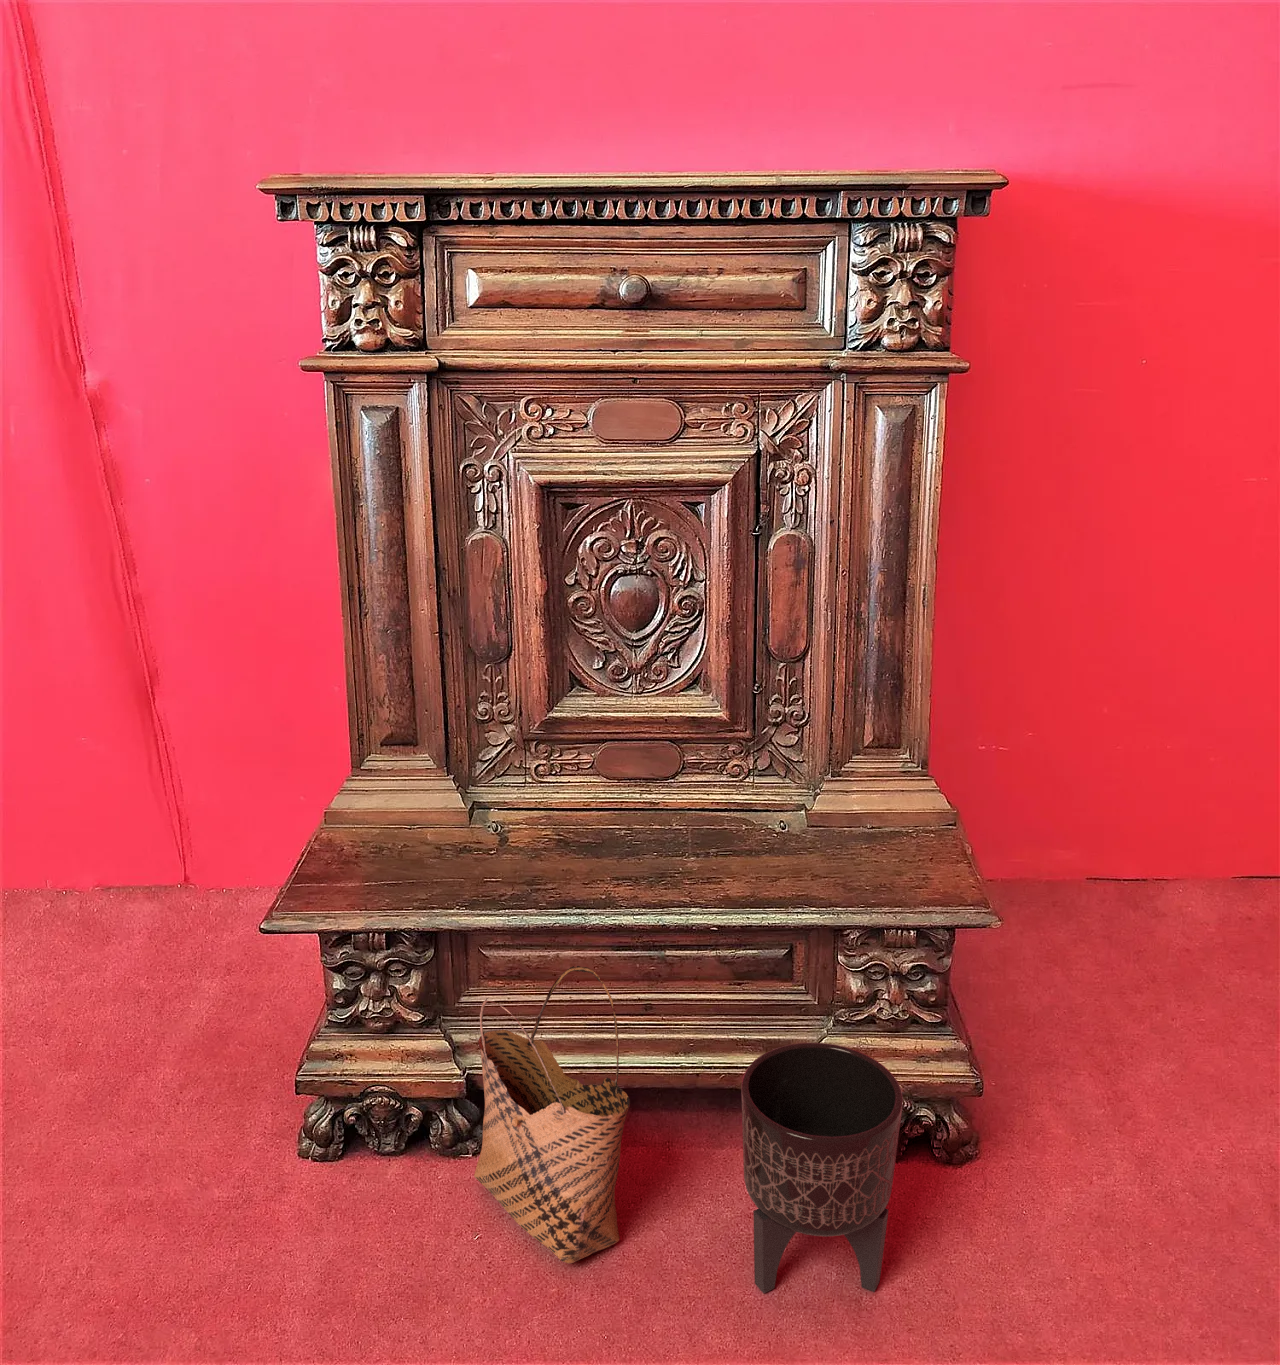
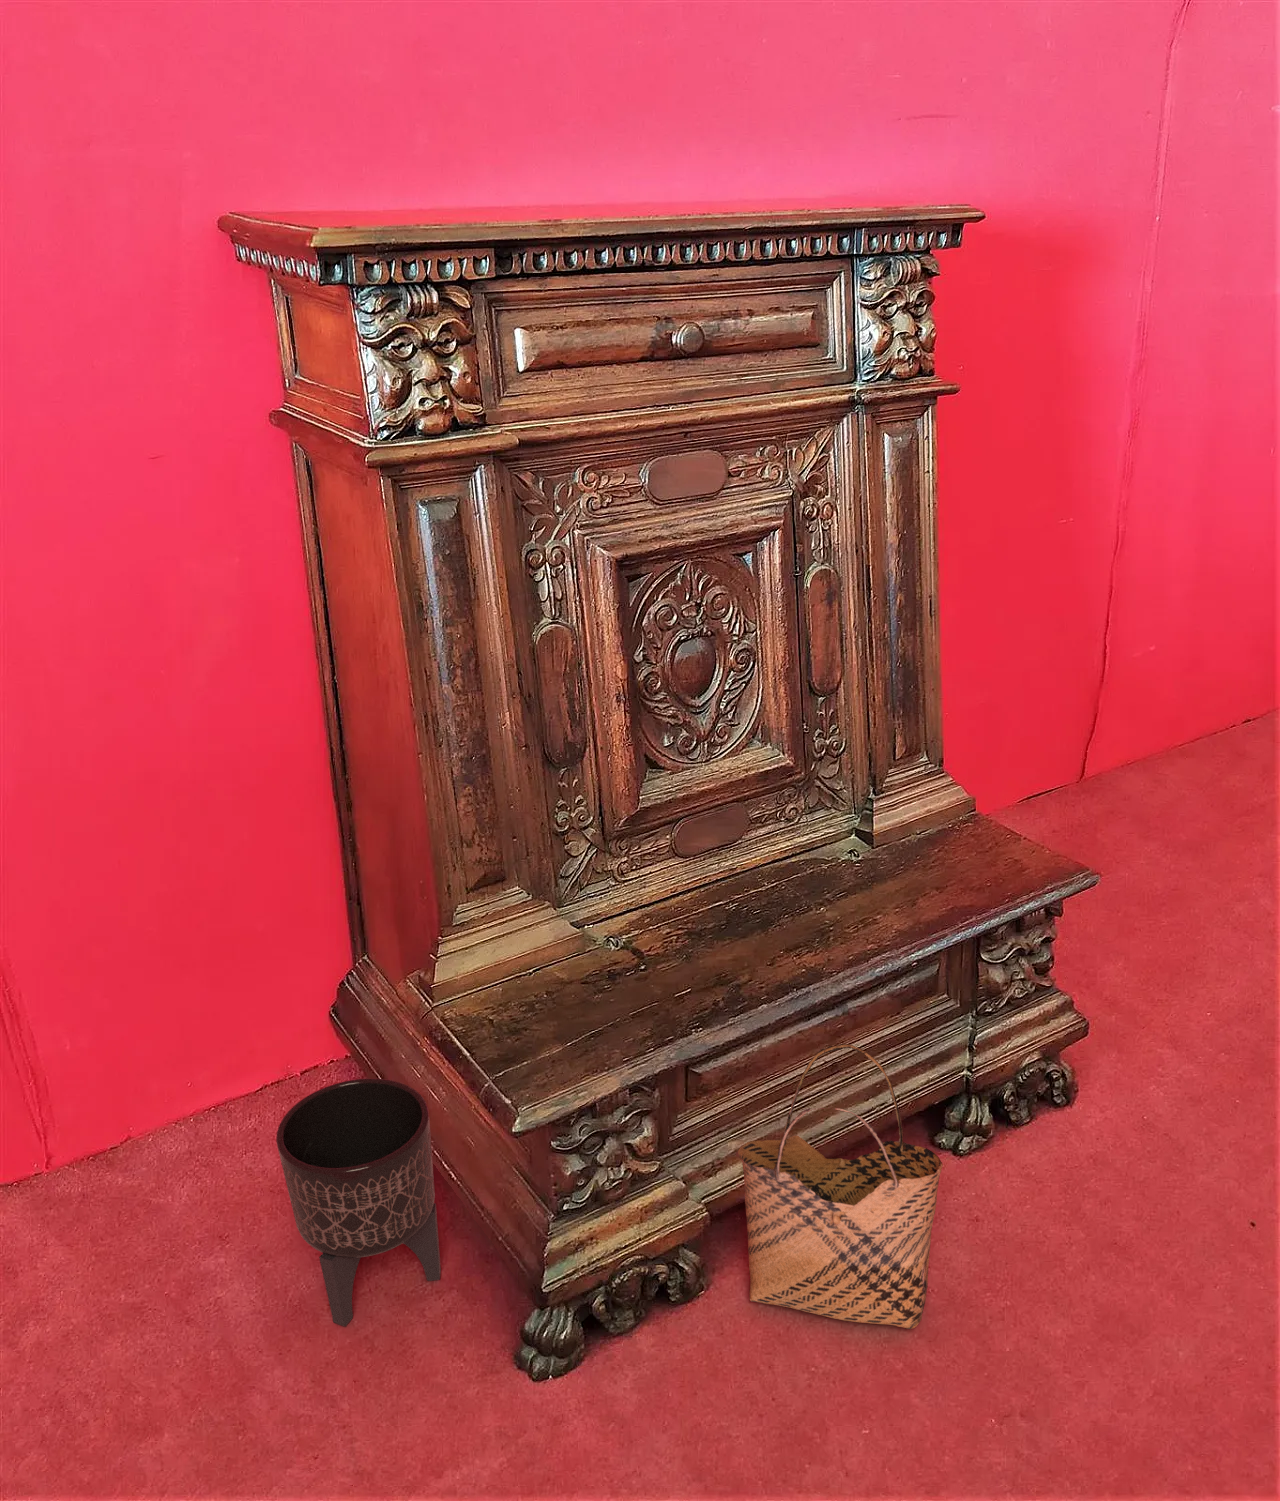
planter: present [741,1043,903,1293] -> present [276,1078,441,1327]

